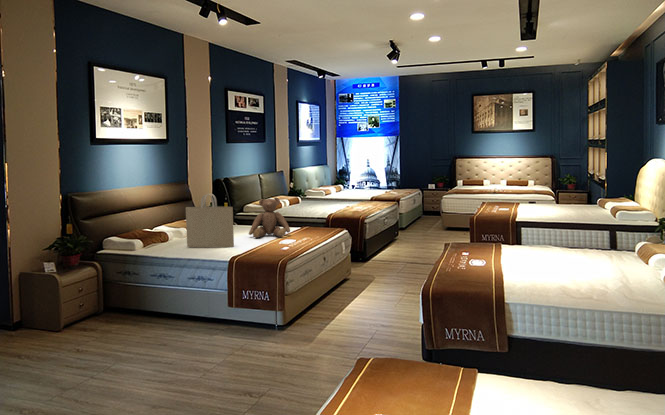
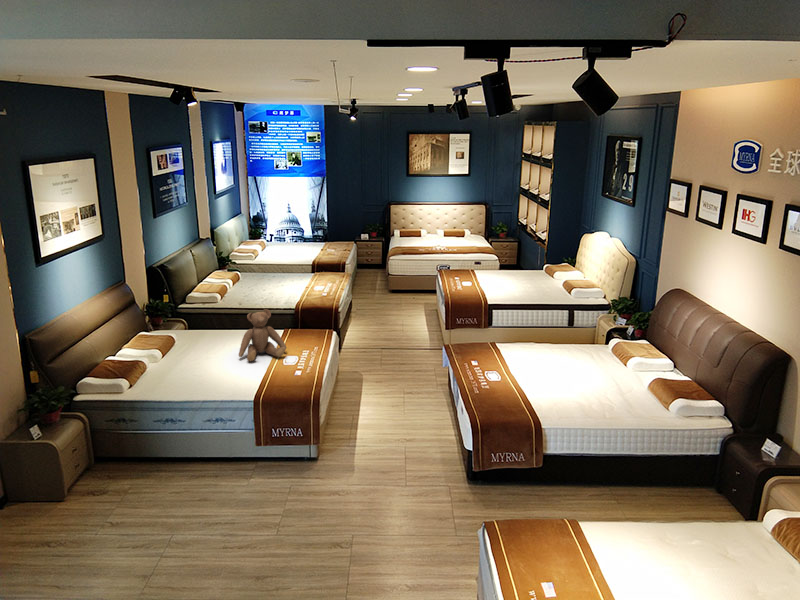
tote bag: present [186,194,234,247] -> none [179,326,242,391]

